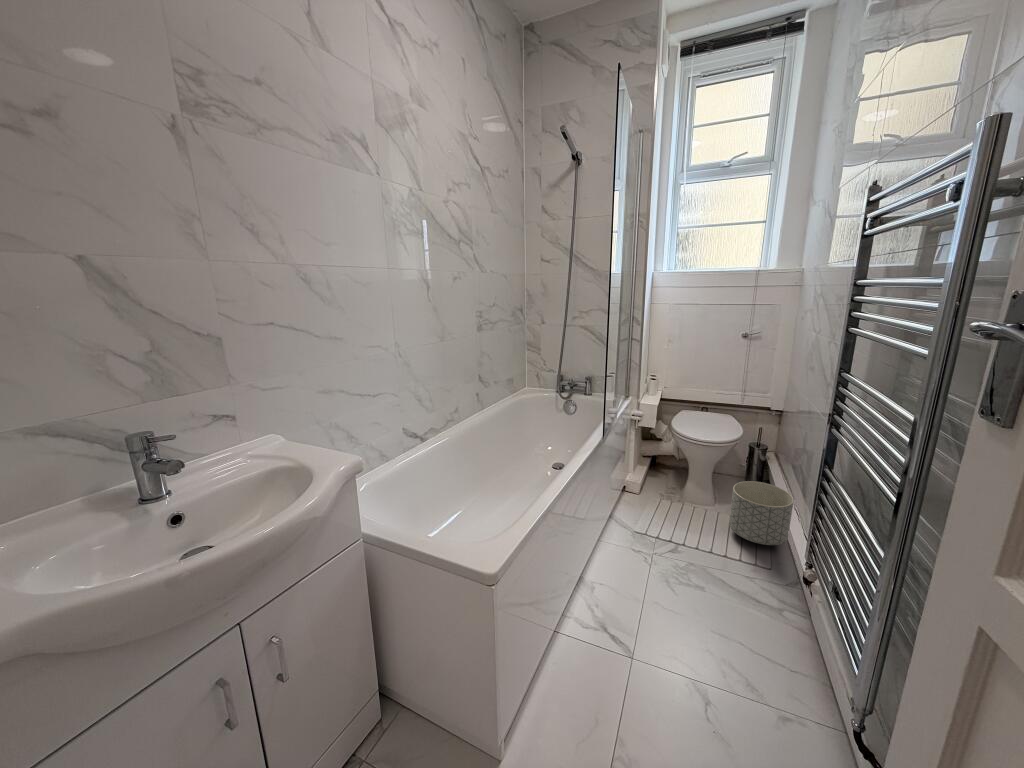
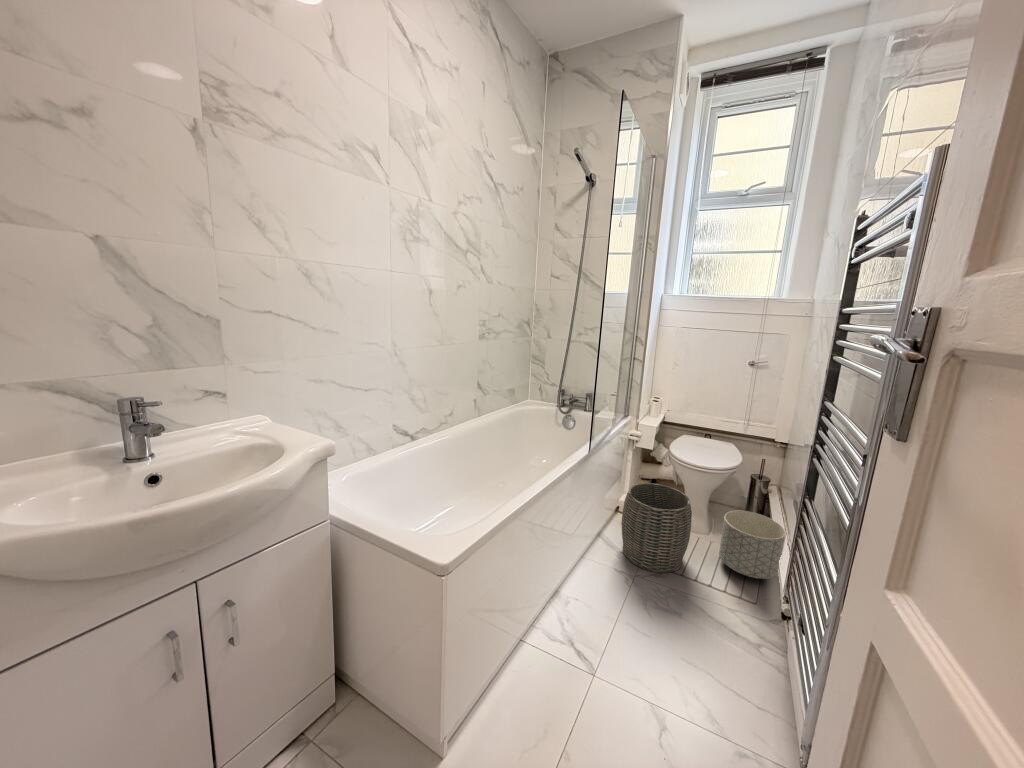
woven basket: none [634,462,703,549] -> present [621,483,692,573]

